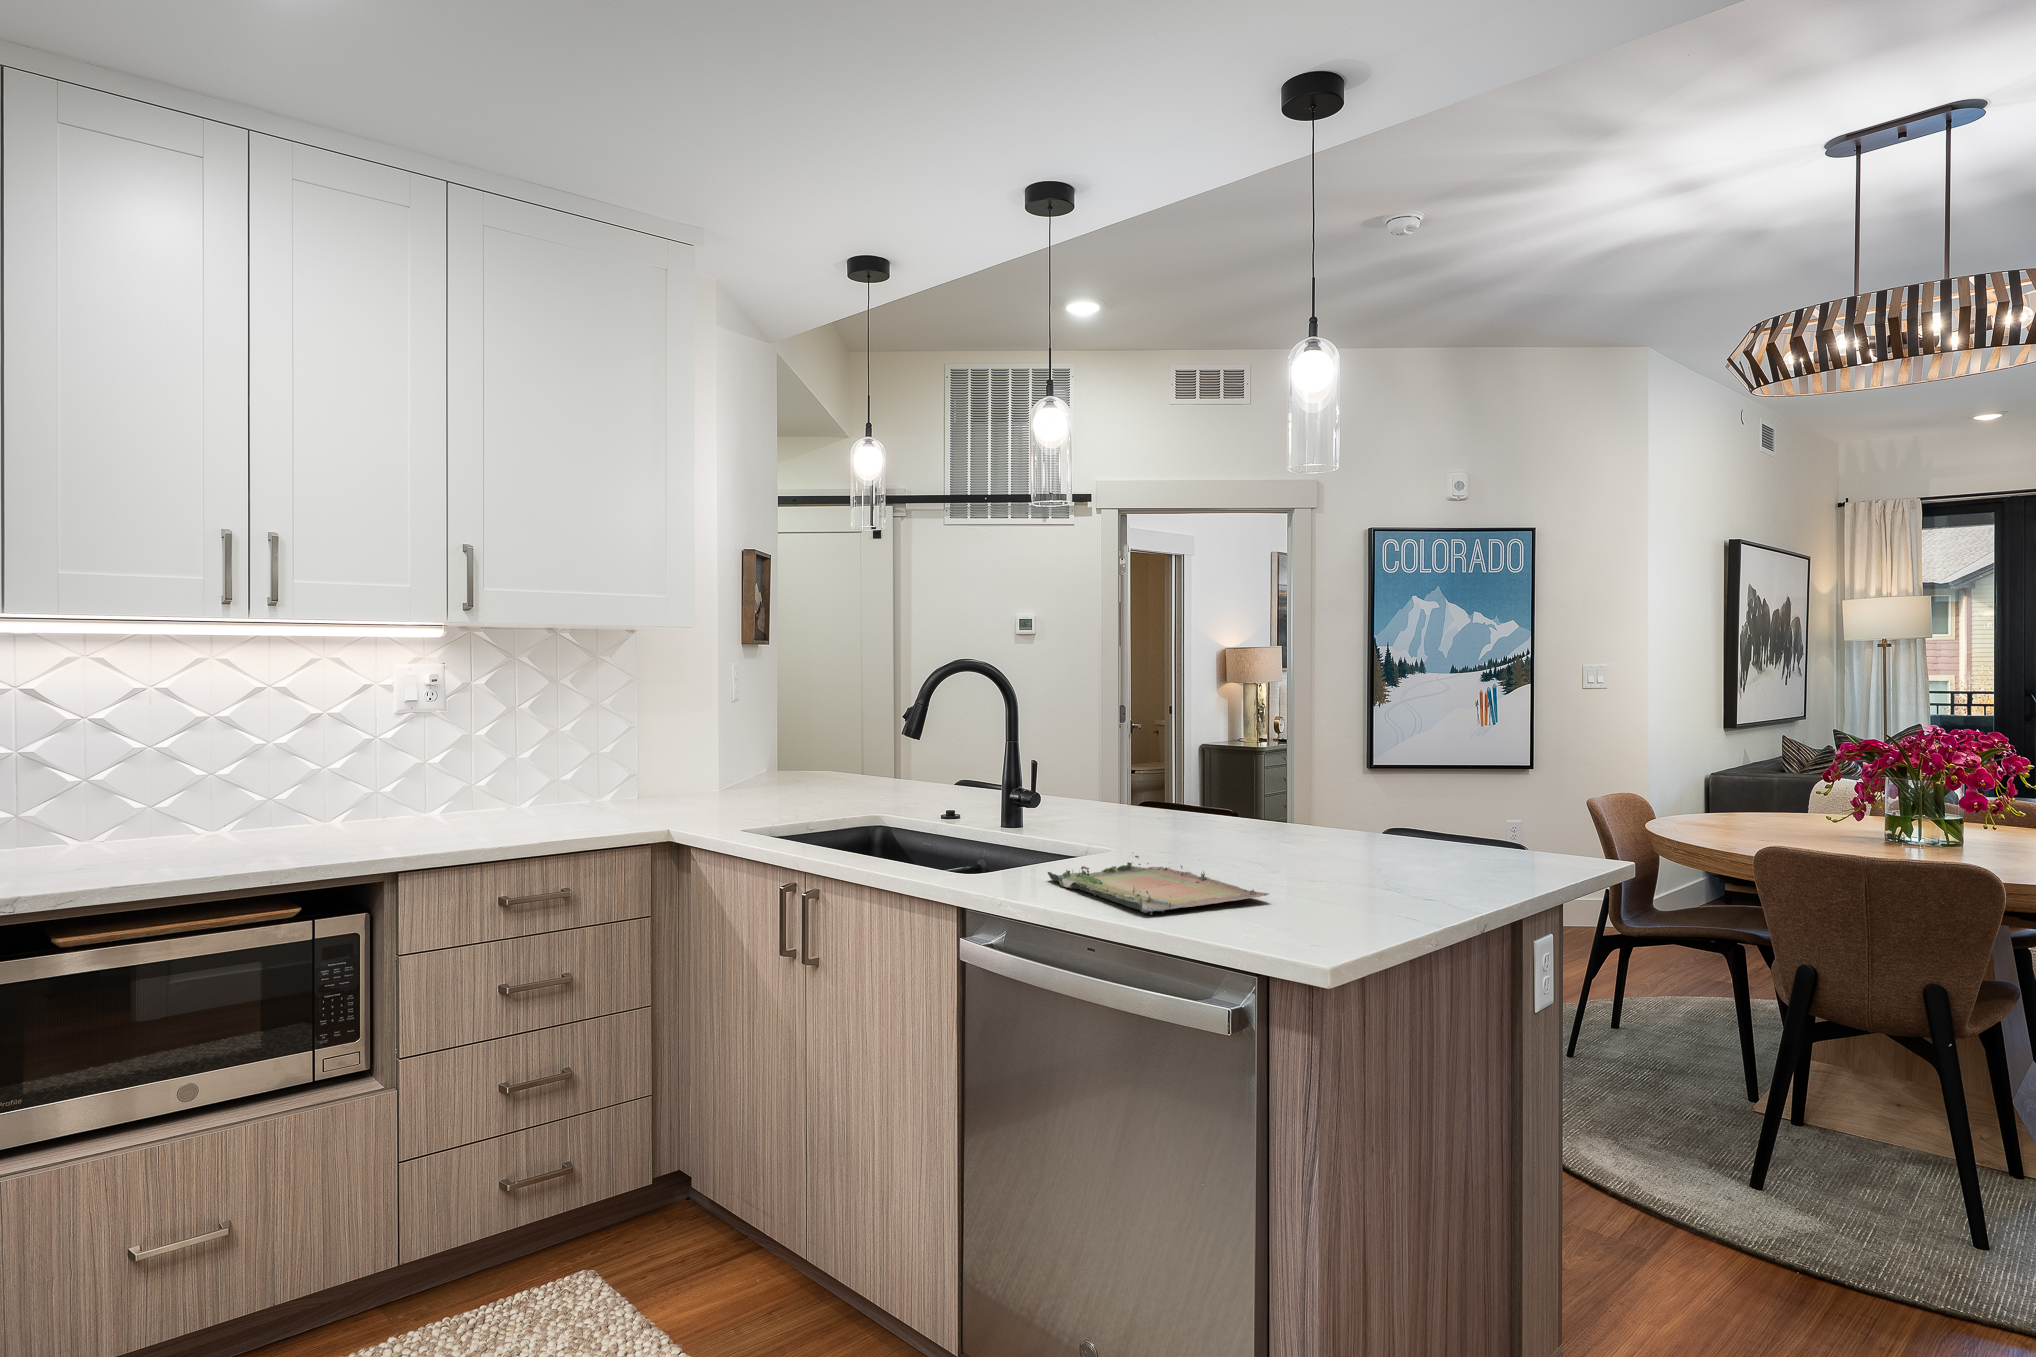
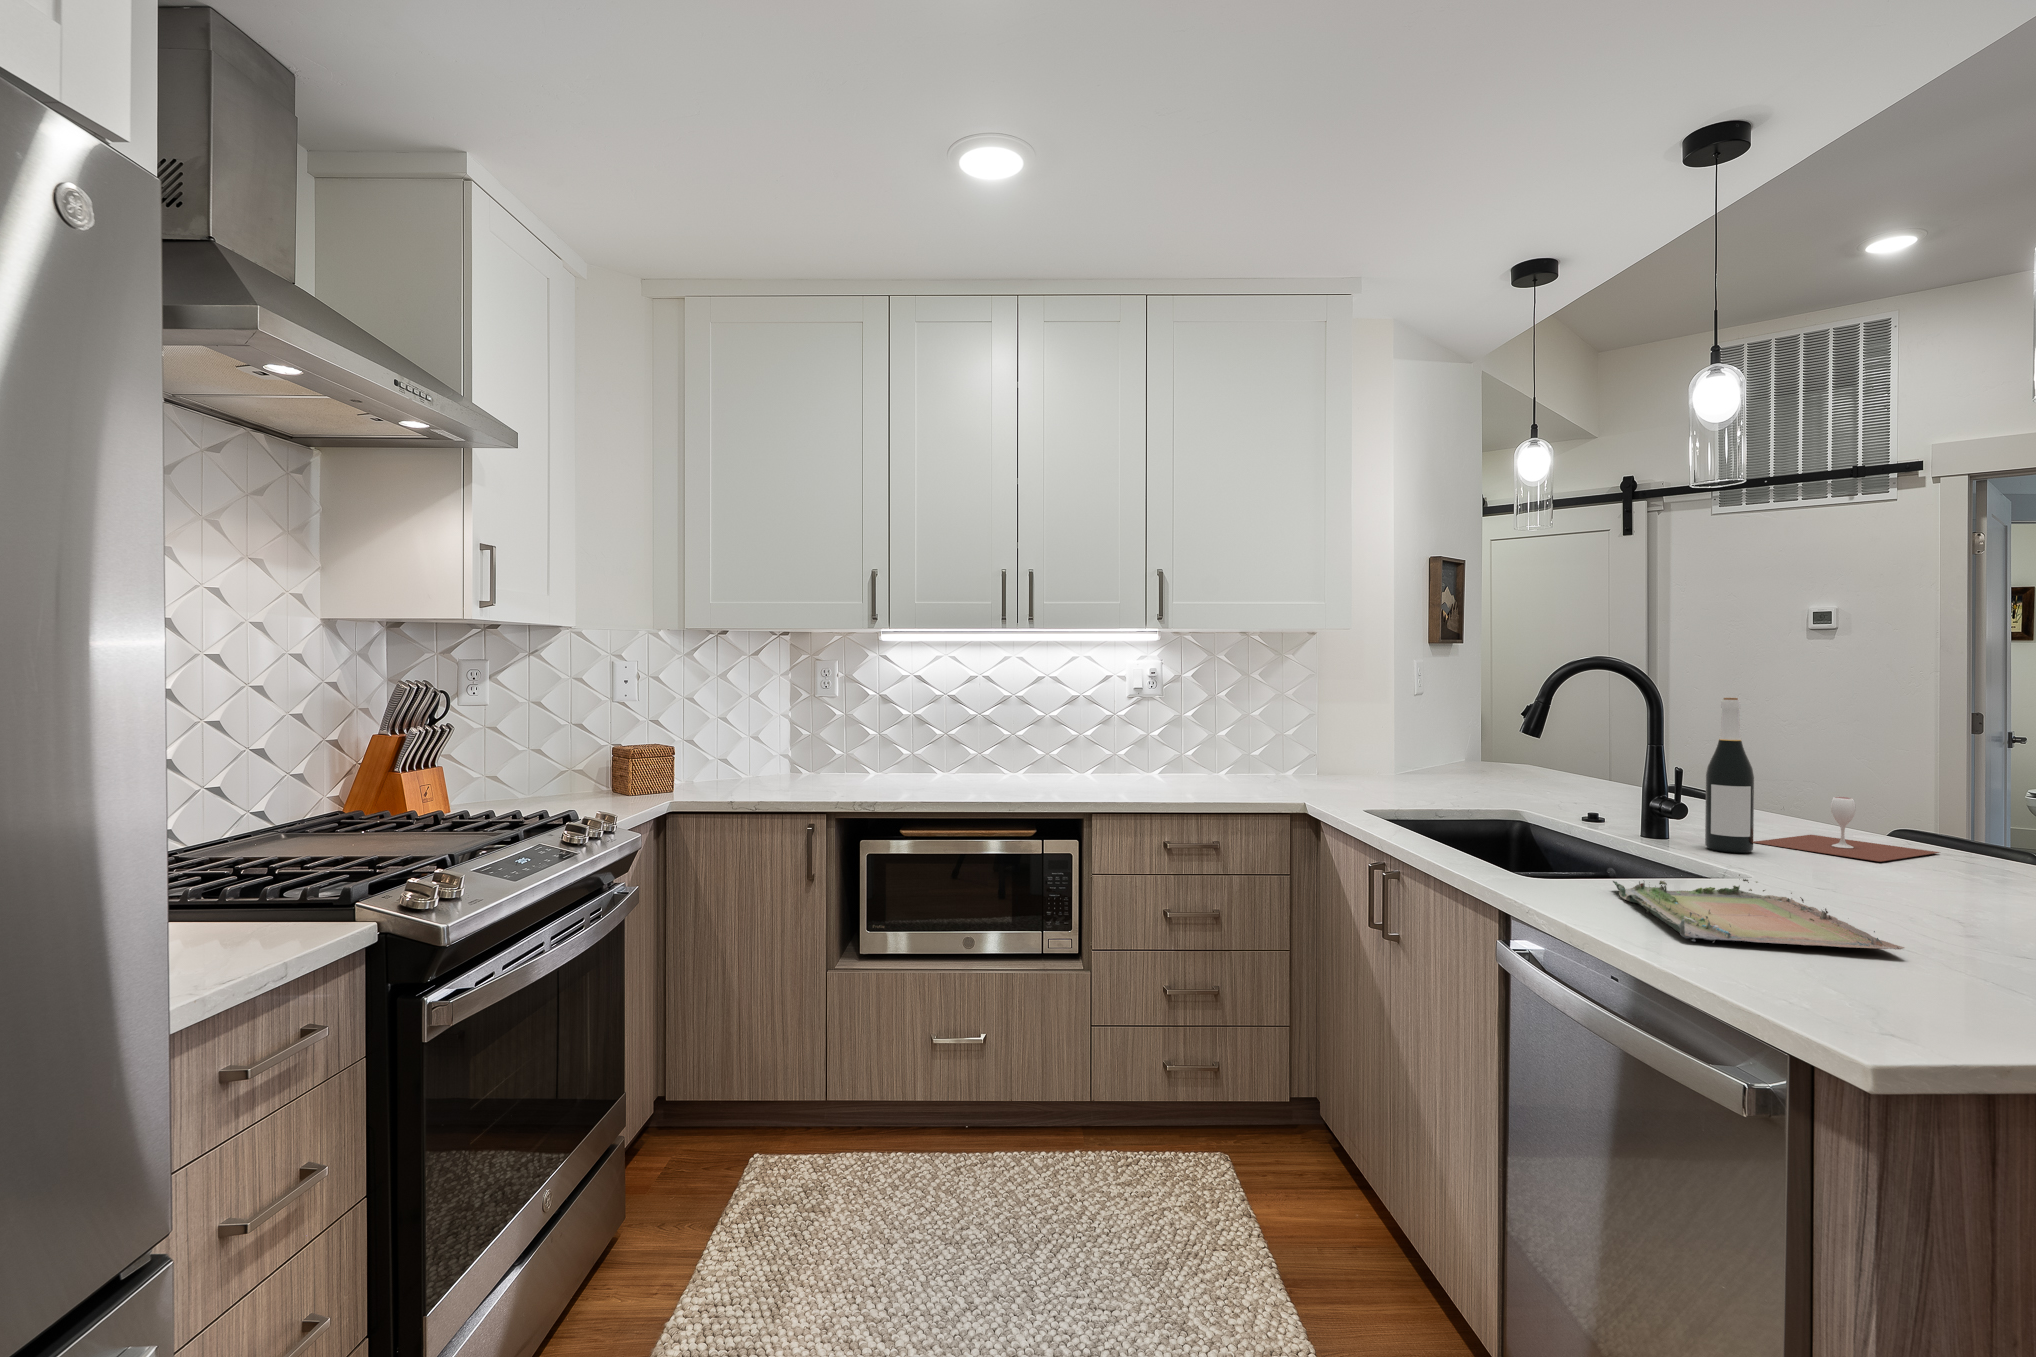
wine bottle: none [1060,699,1094,834] -> present [1705,698,1754,853]
wine glass: none [1081,778,1194,829] -> present [1753,797,1940,862]

